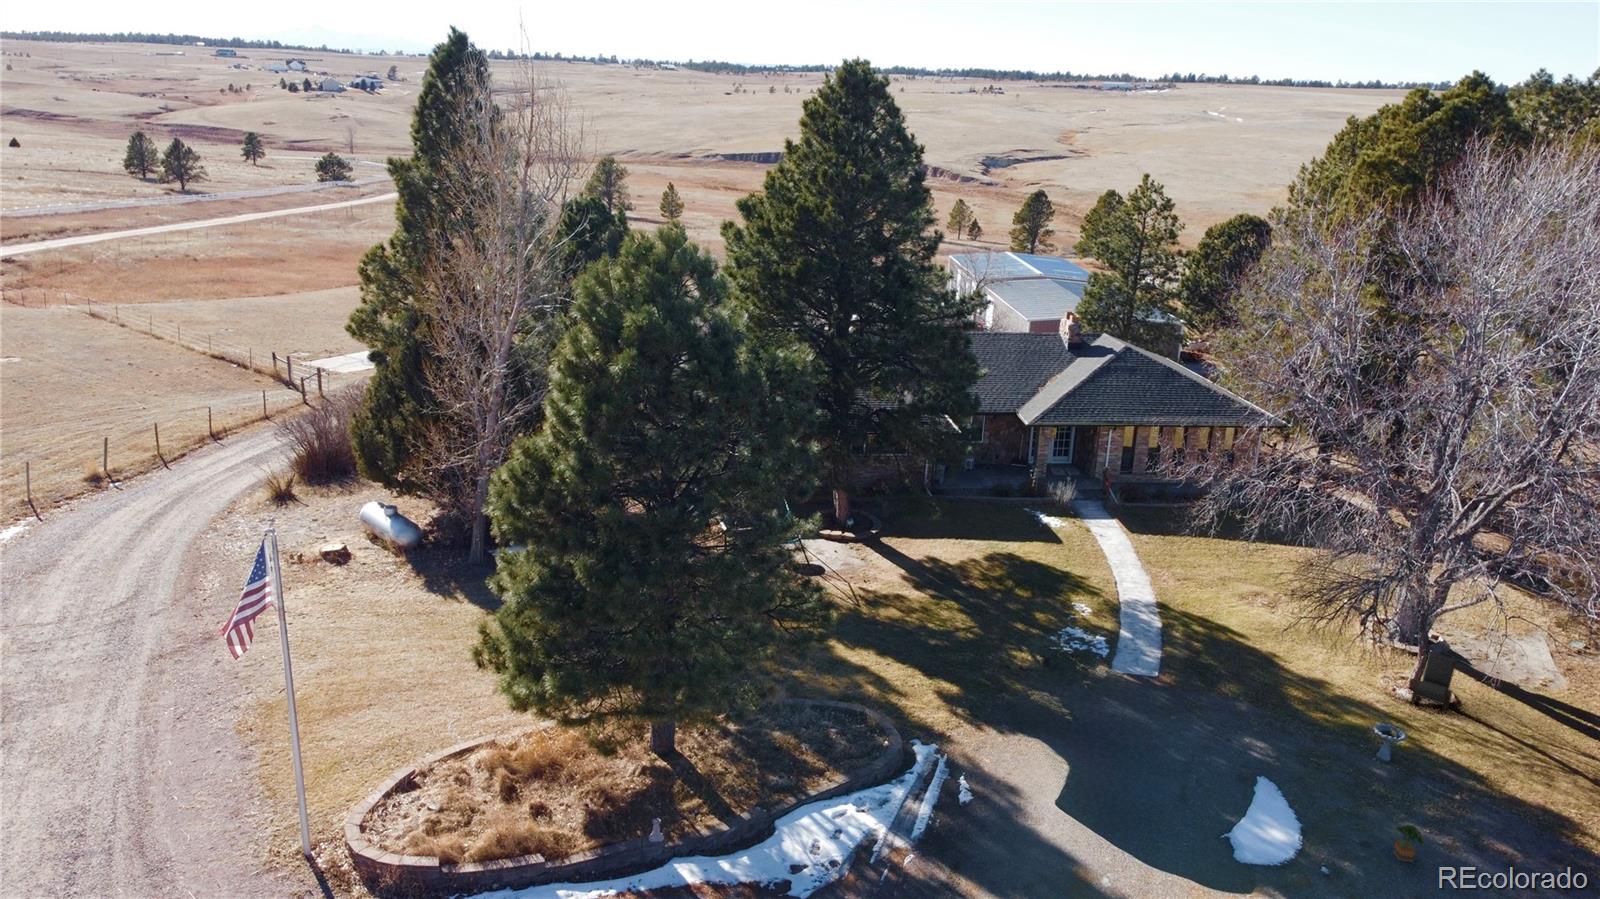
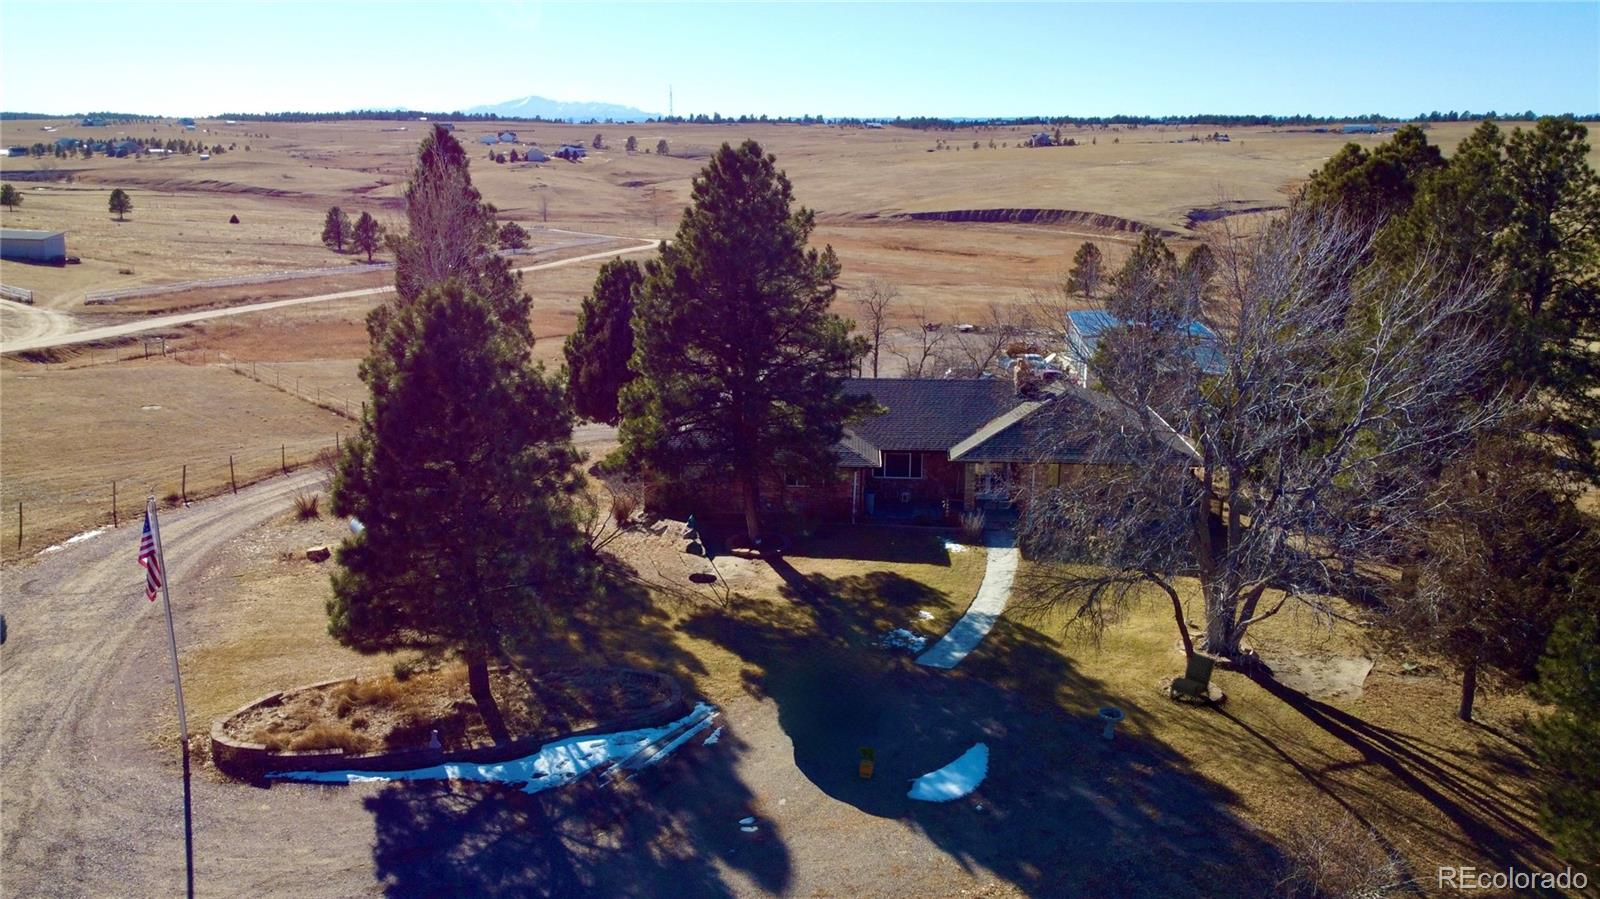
potted tree: present [1394,825,1424,862] -> present [859,747,876,778]

